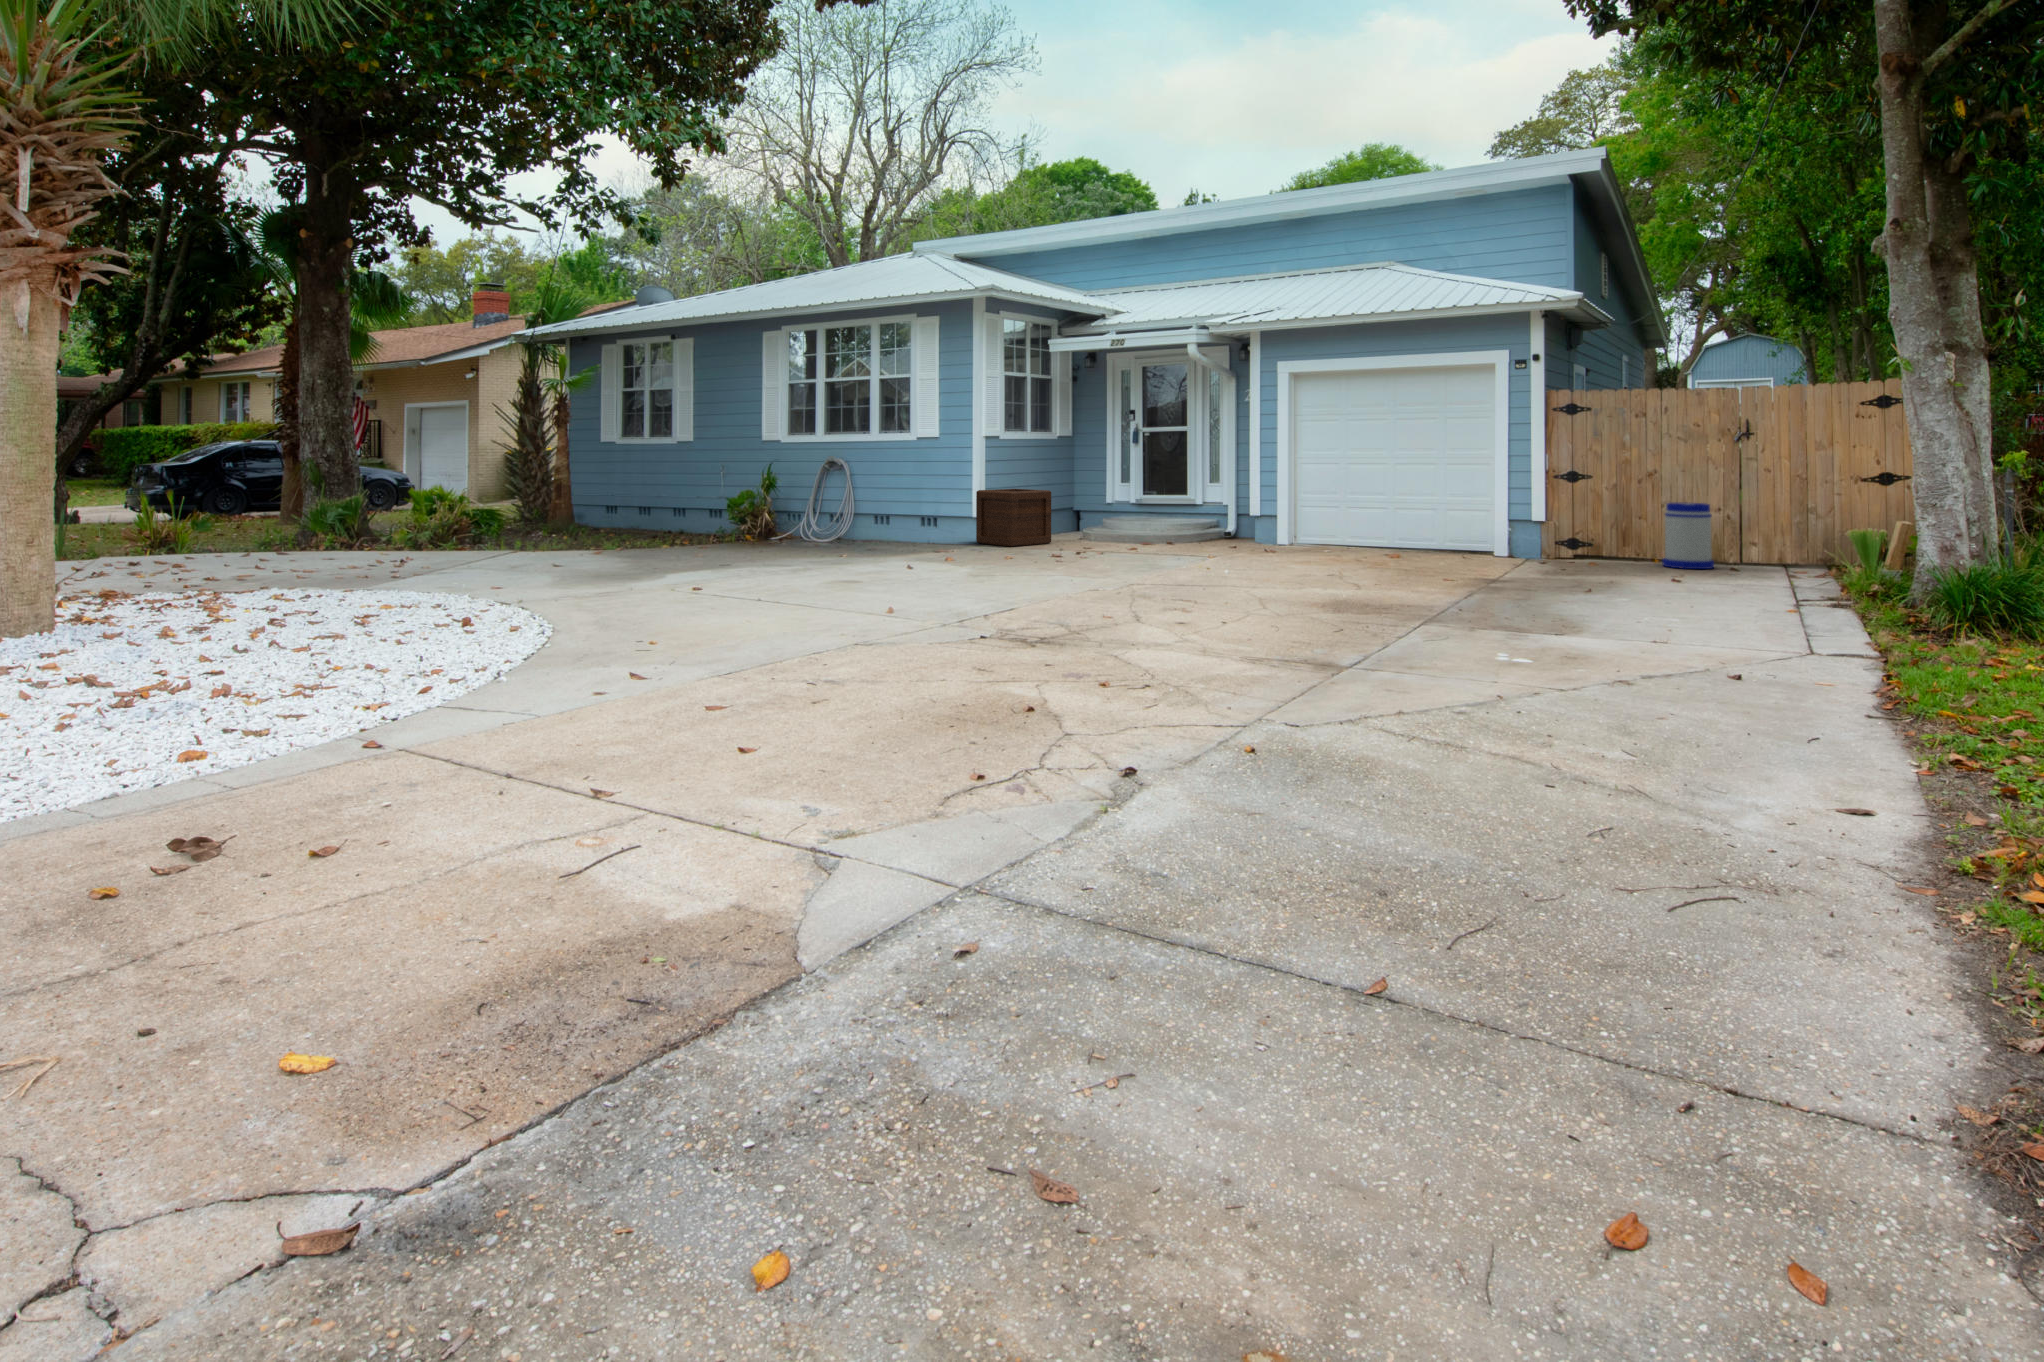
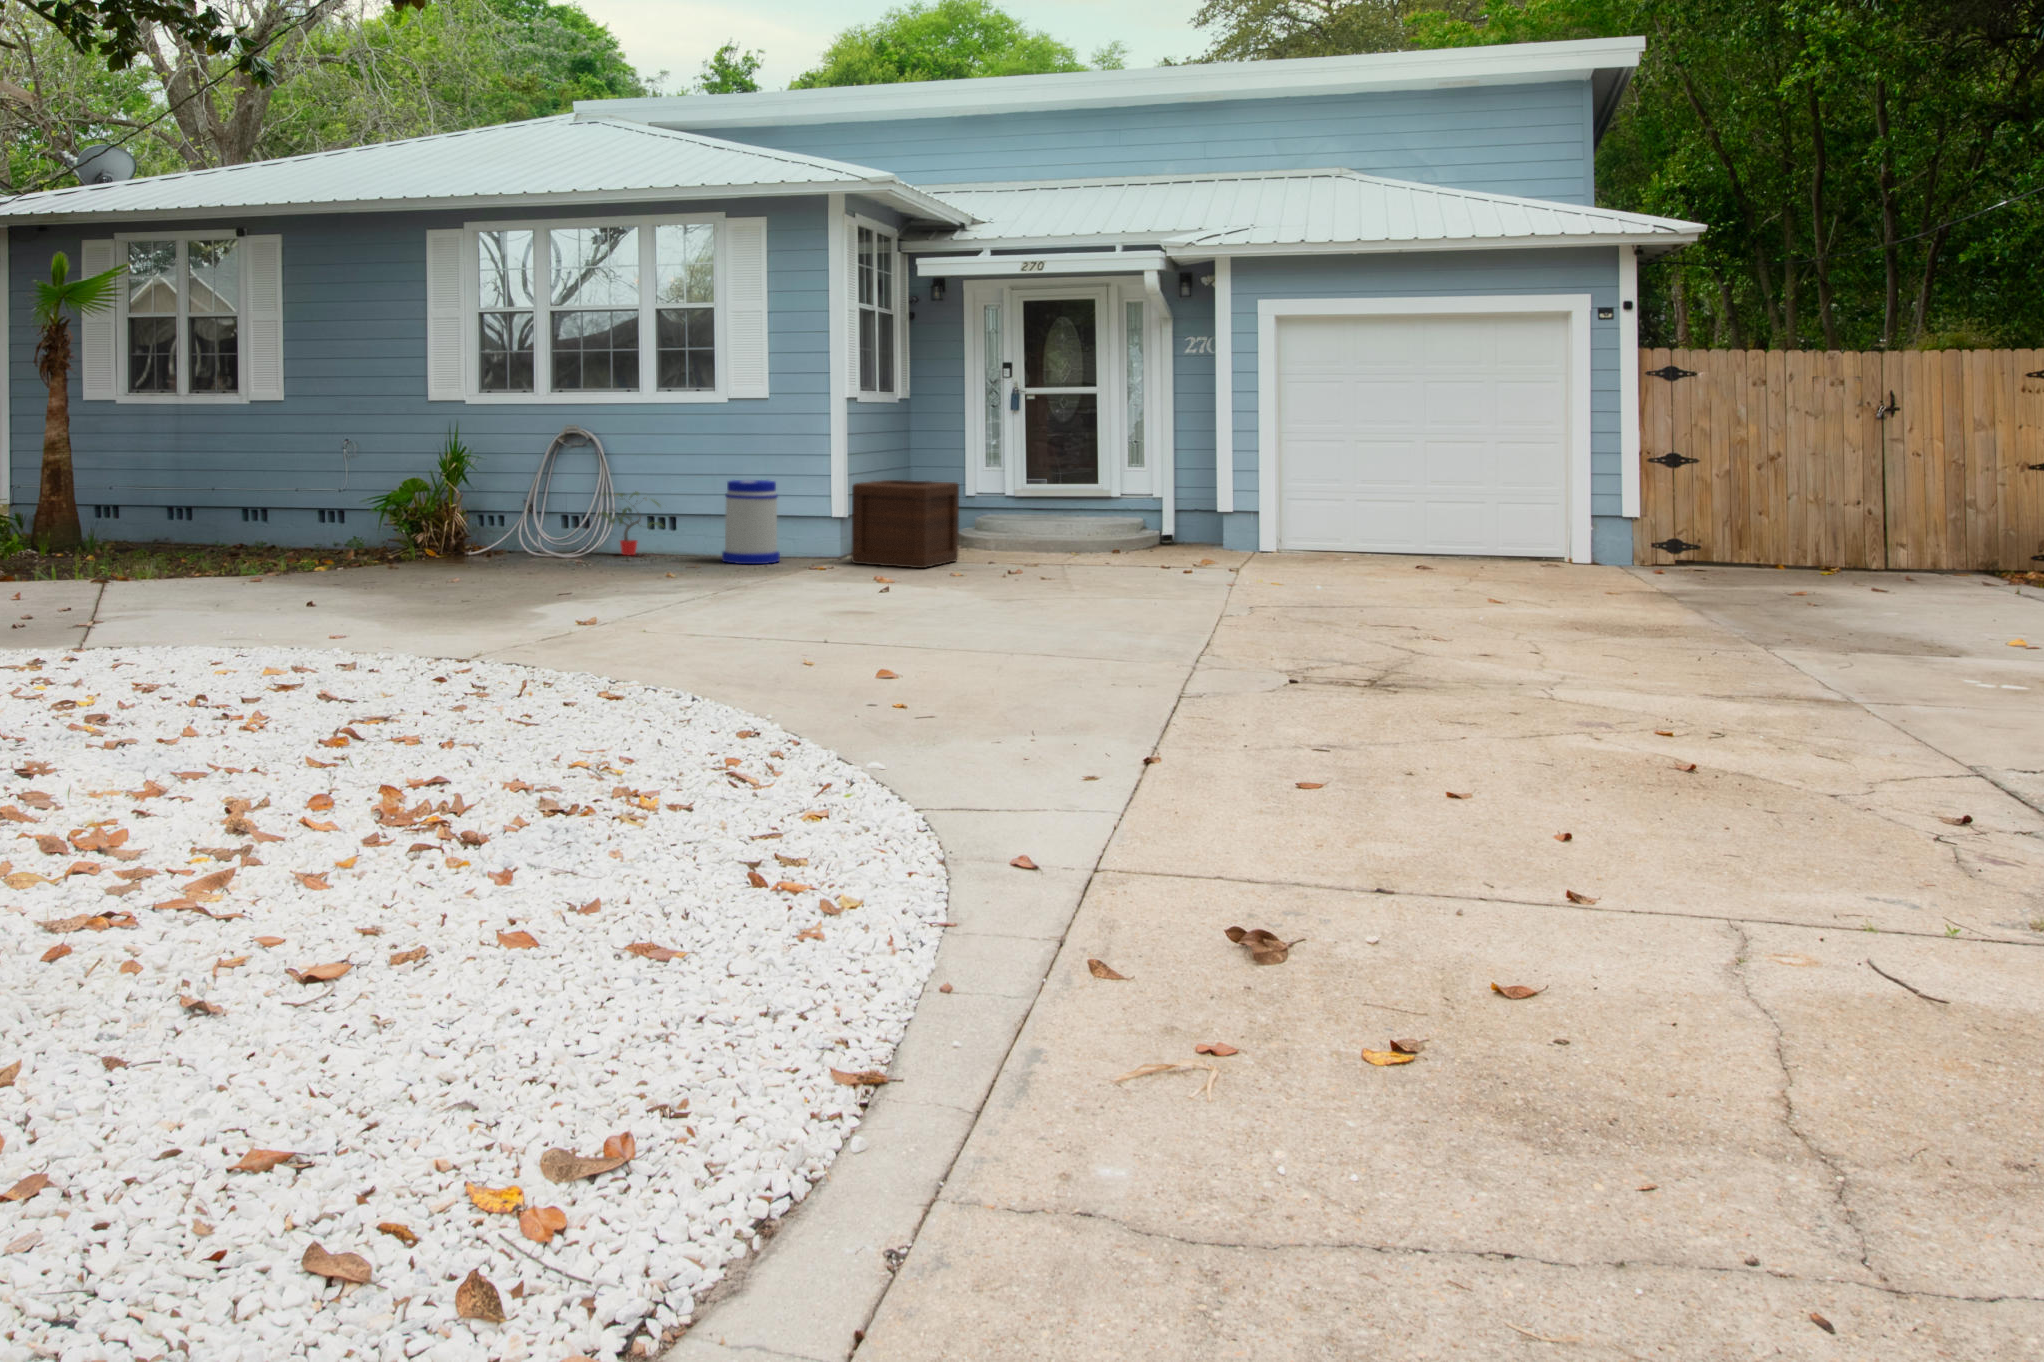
potted plant: none [835,495,882,536] -> present [596,492,663,555]
trash can: present [1663,503,1714,569] -> present [722,480,780,564]

